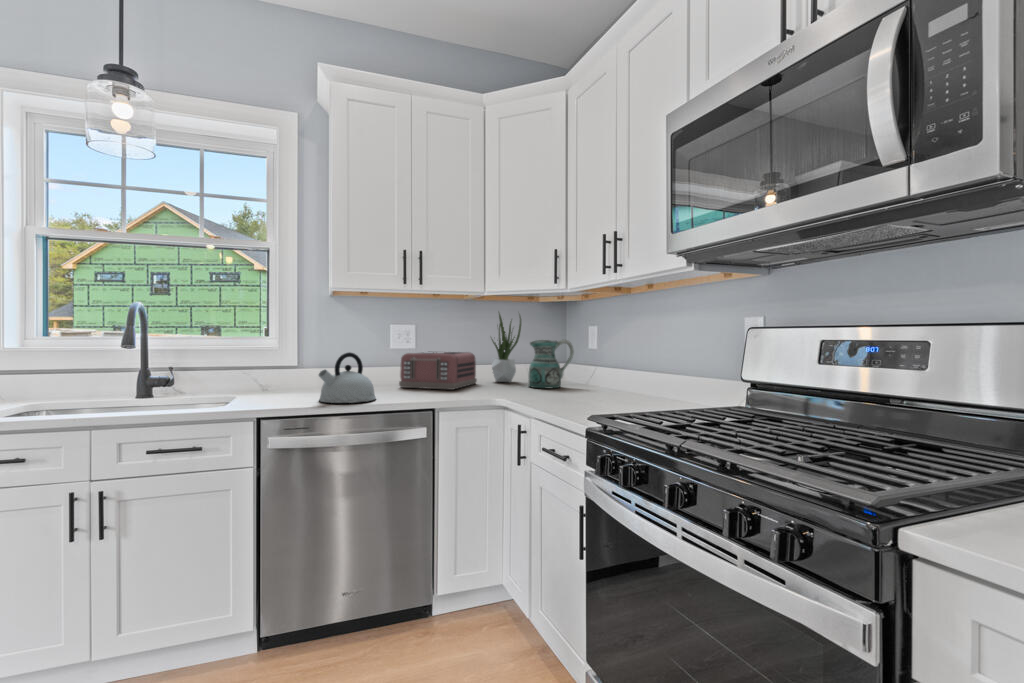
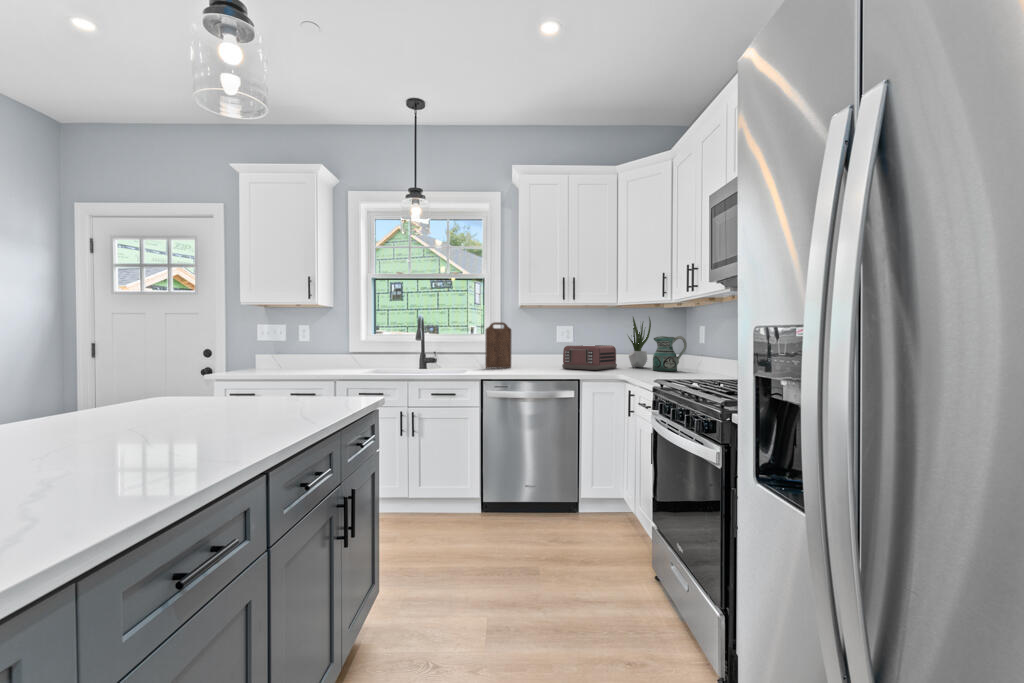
cutting board: none [270,316,316,391] -> present [485,322,511,368]
kettle: present [319,352,376,403] -> none [512,344,545,374]

